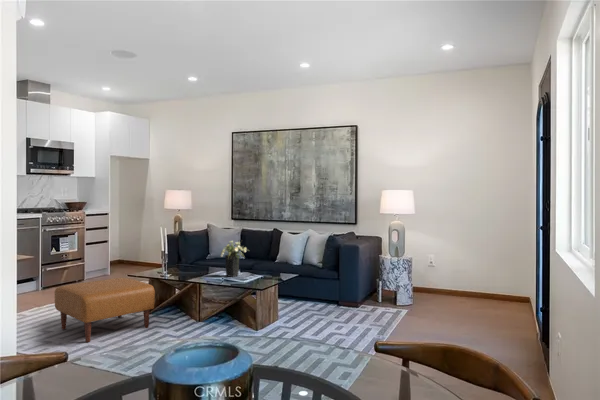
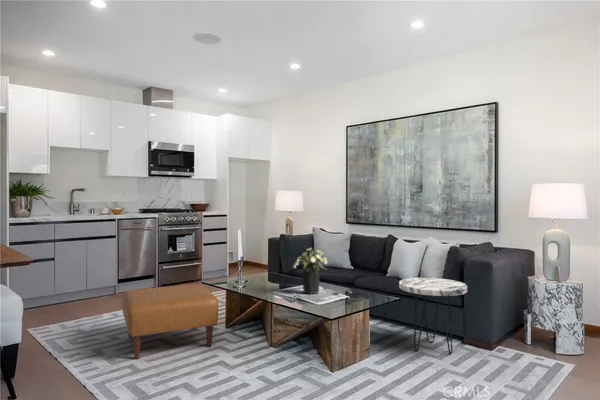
side table: none [296,260,344,313] -> present [399,278,467,354]

